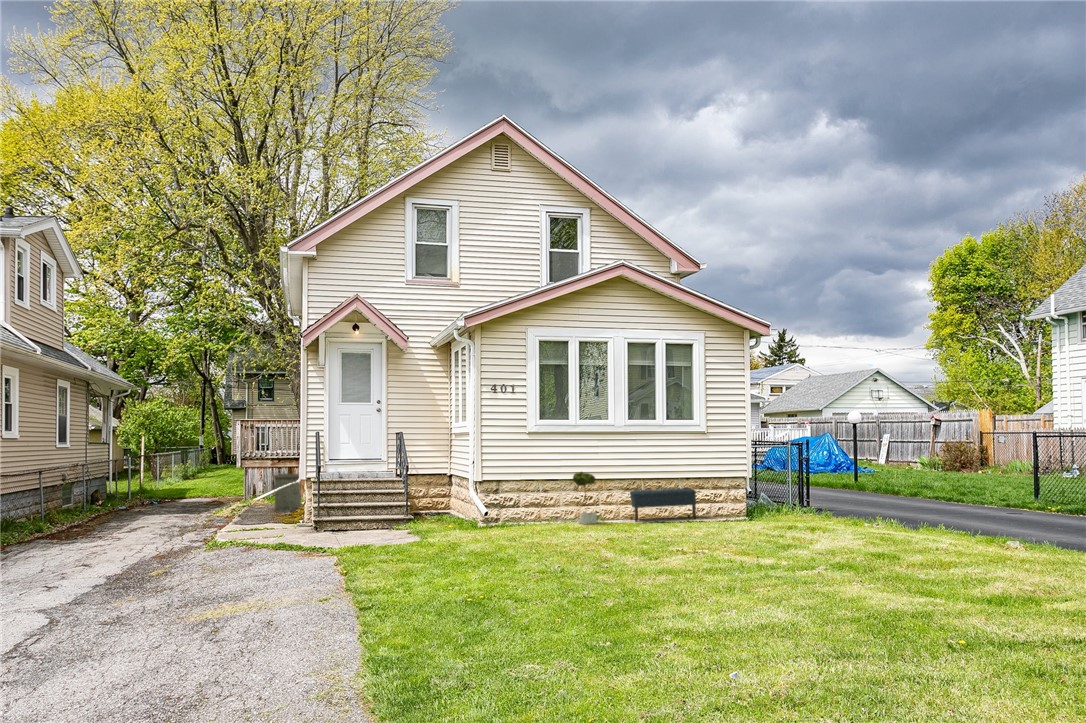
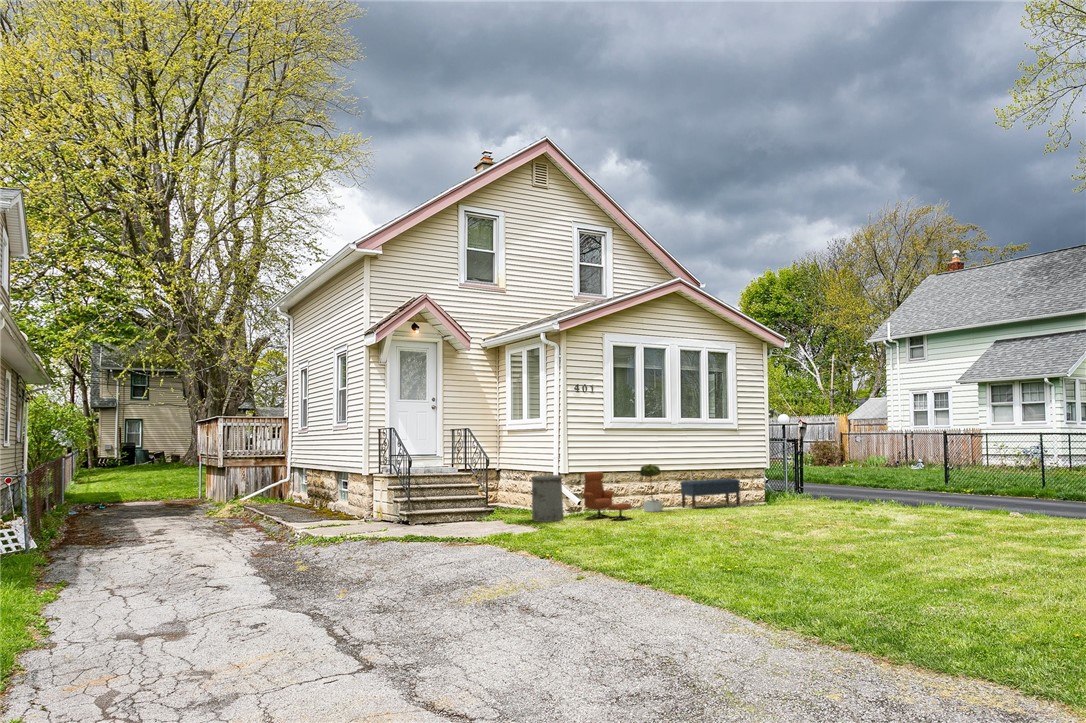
trash can: present [274,474,301,512] -> present [531,475,563,522]
lounge chair: none [494,479,542,533] -> present [582,472,632,521]

